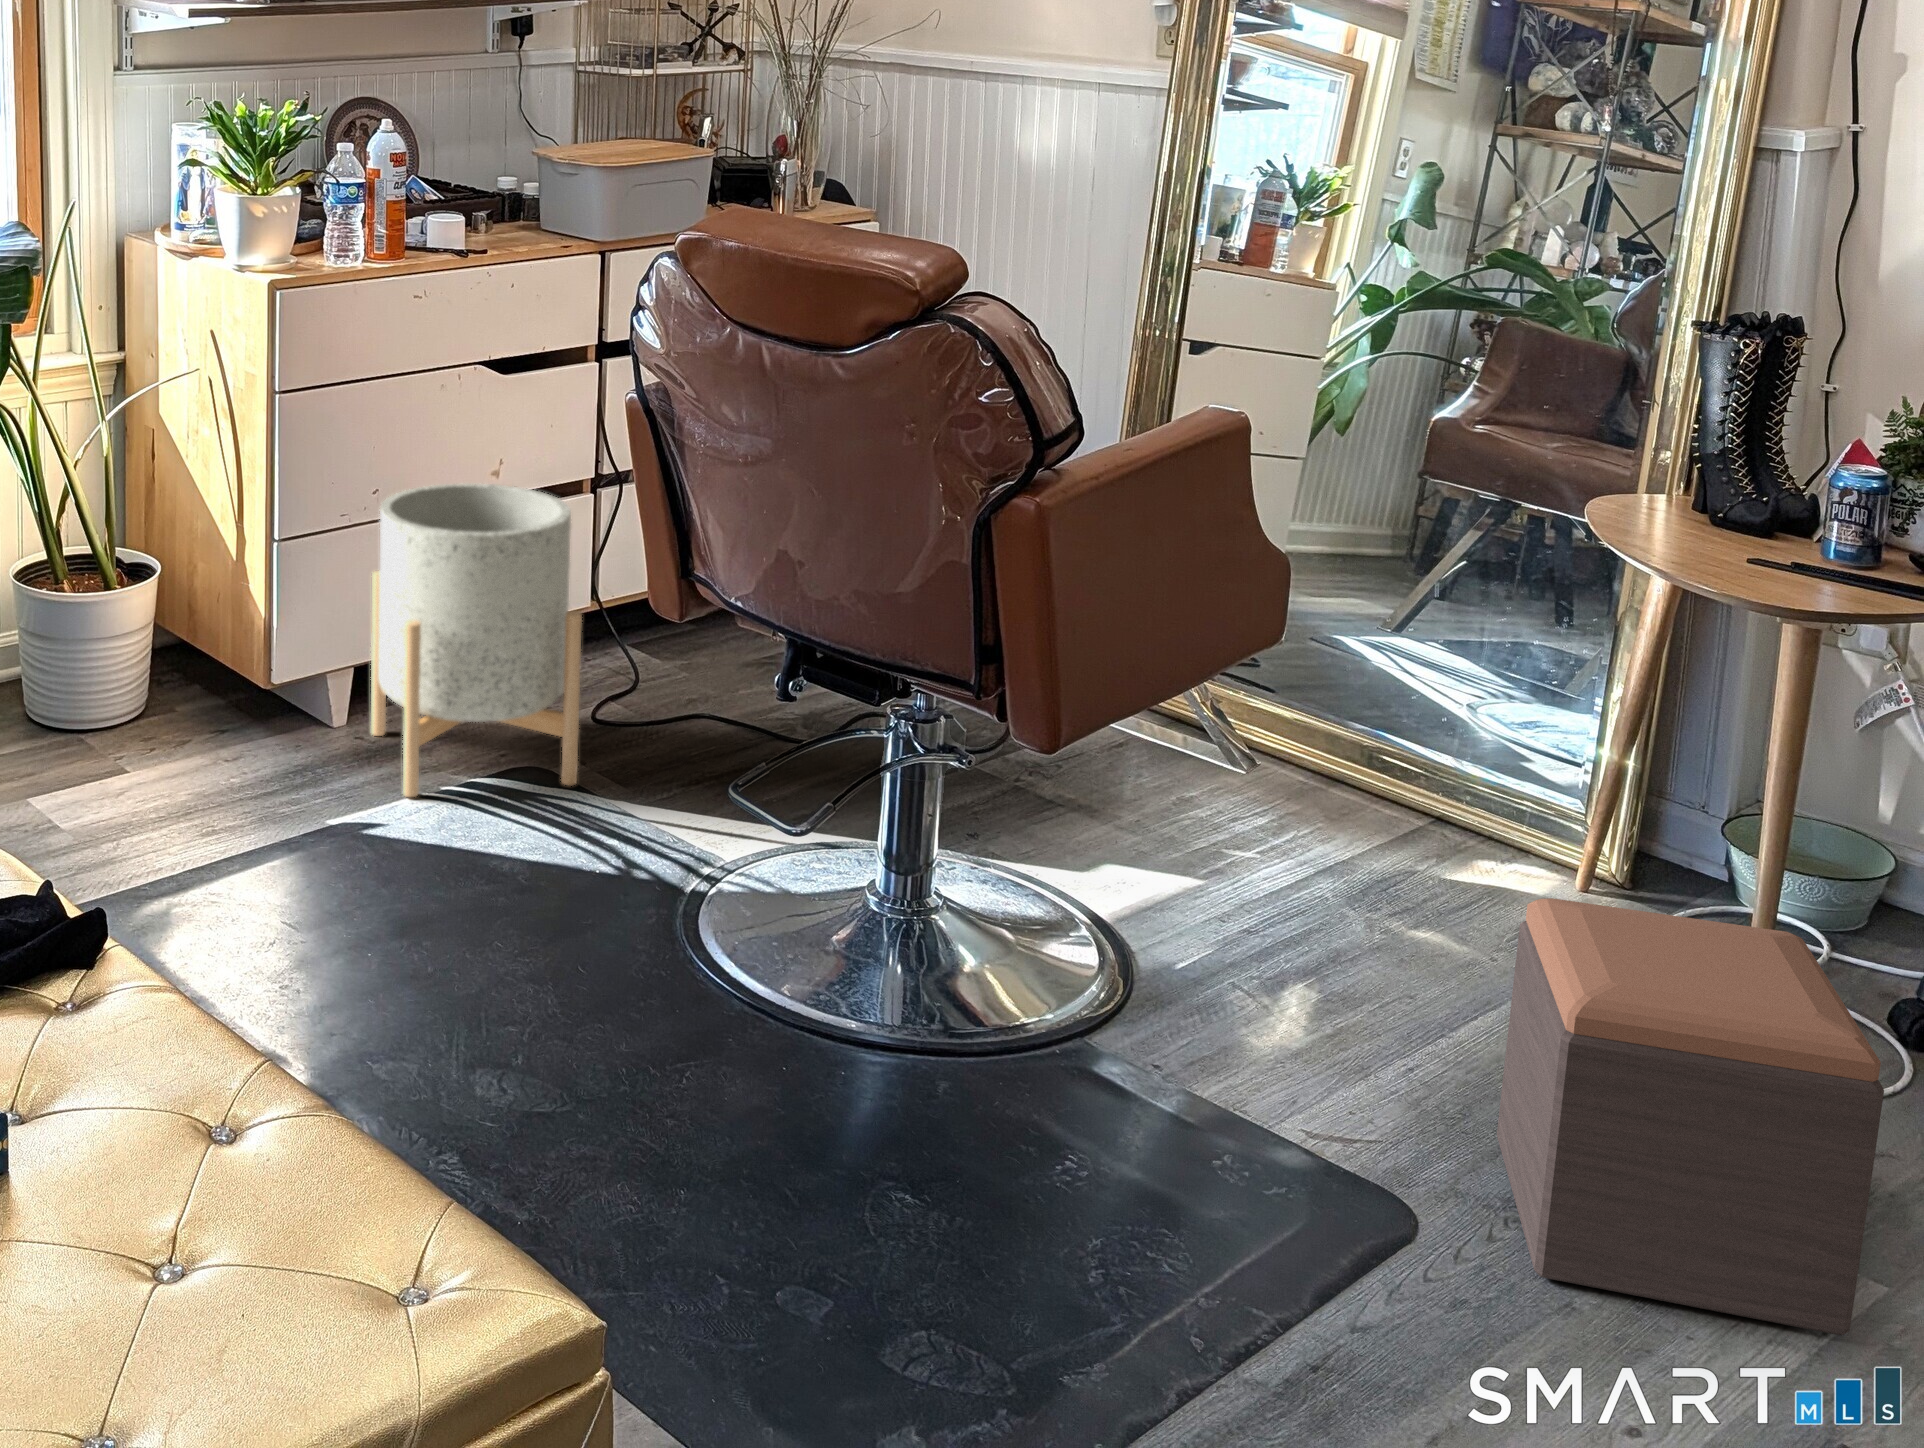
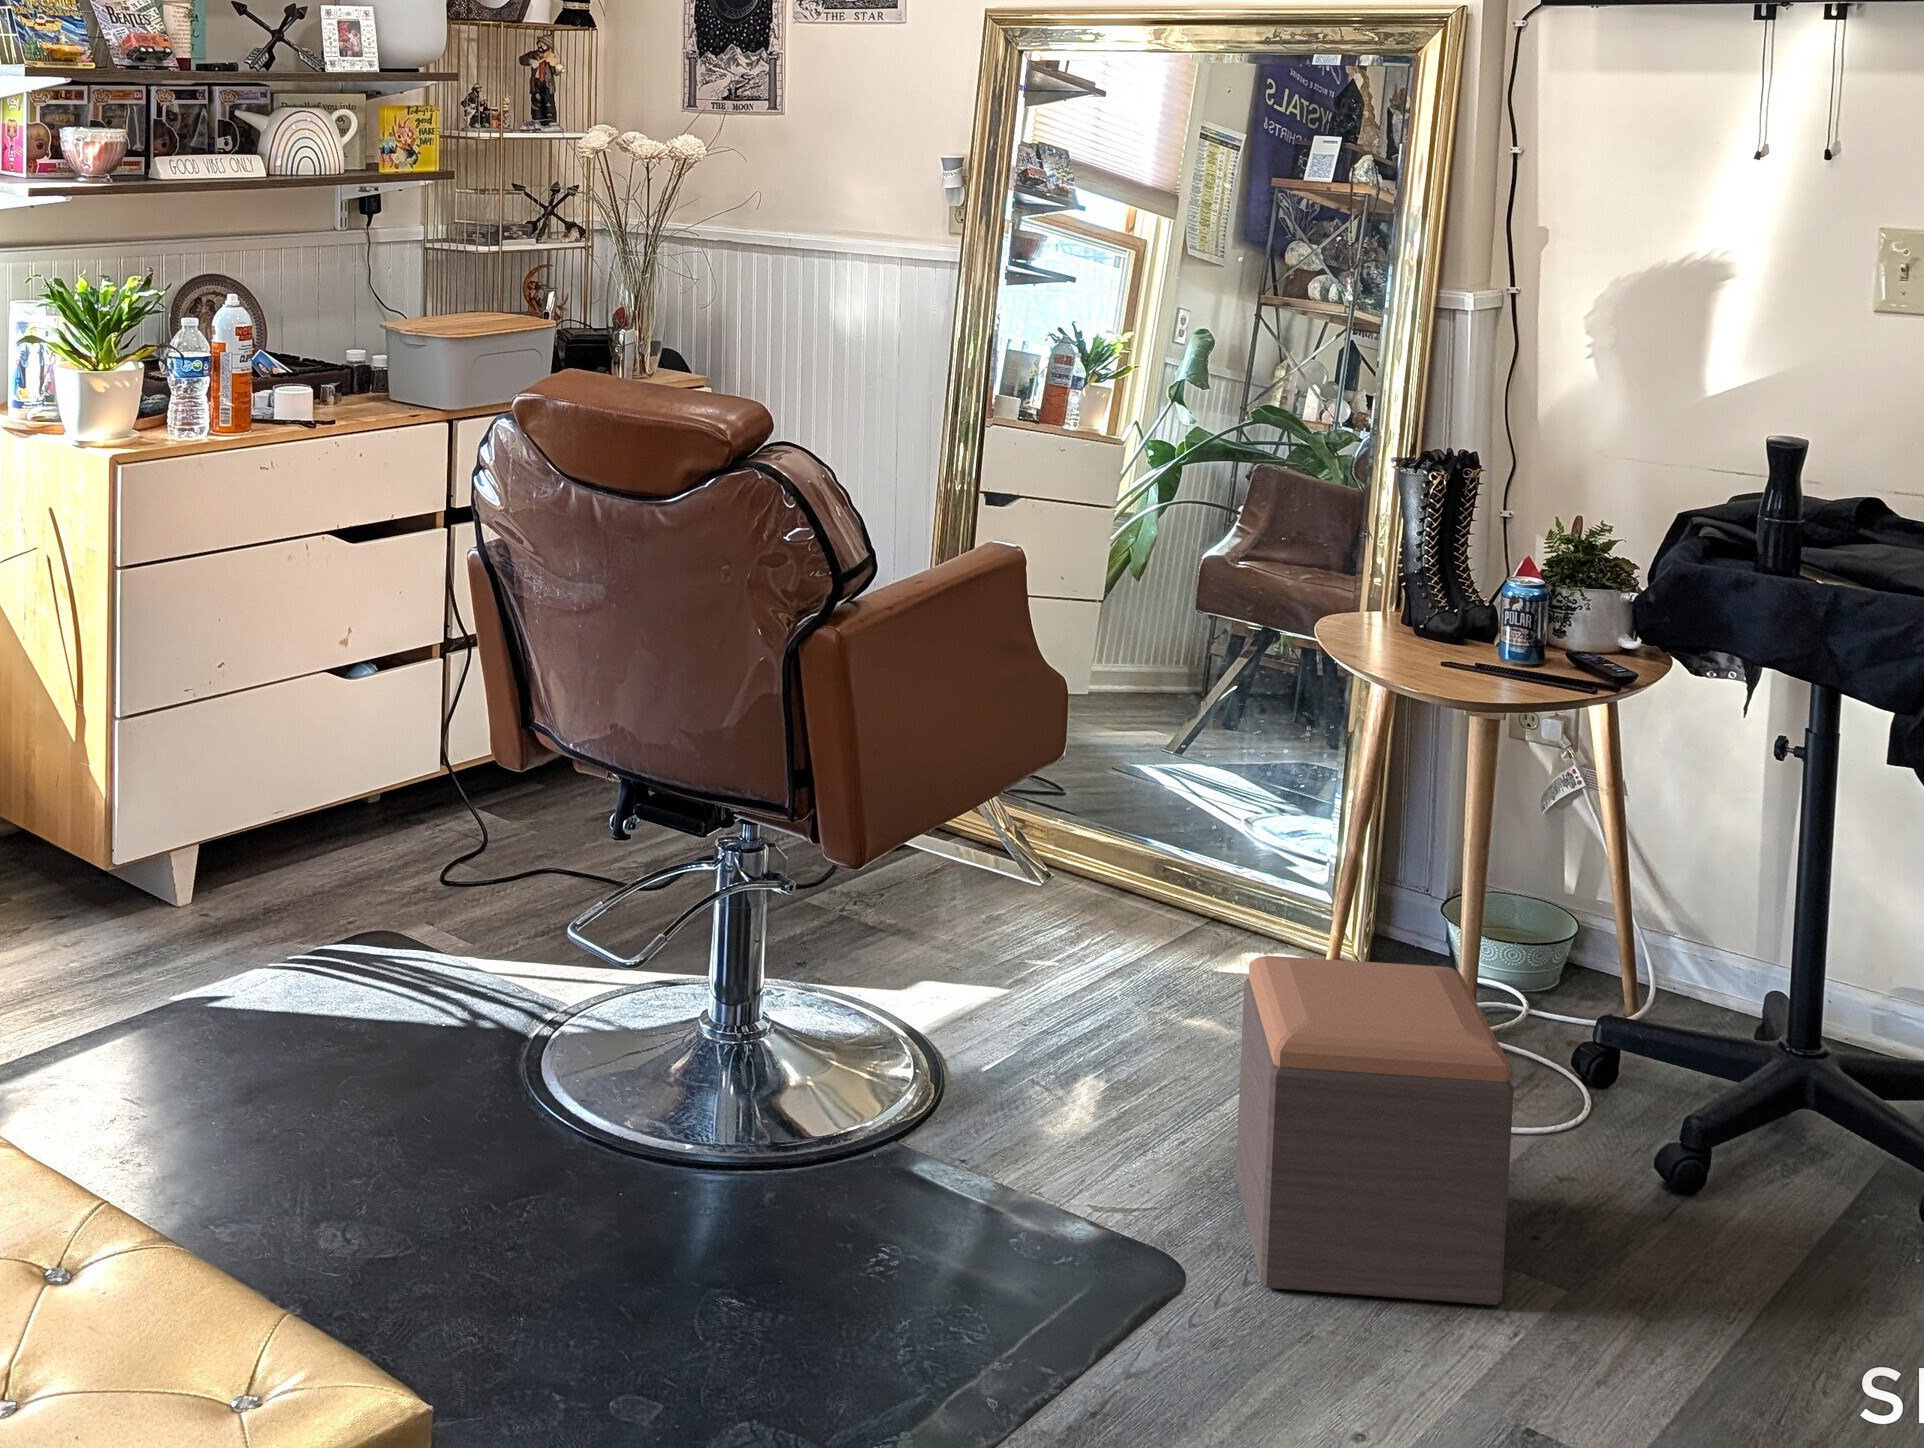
planter: present [371,483,582,797] -> none [222,649,430,963]

